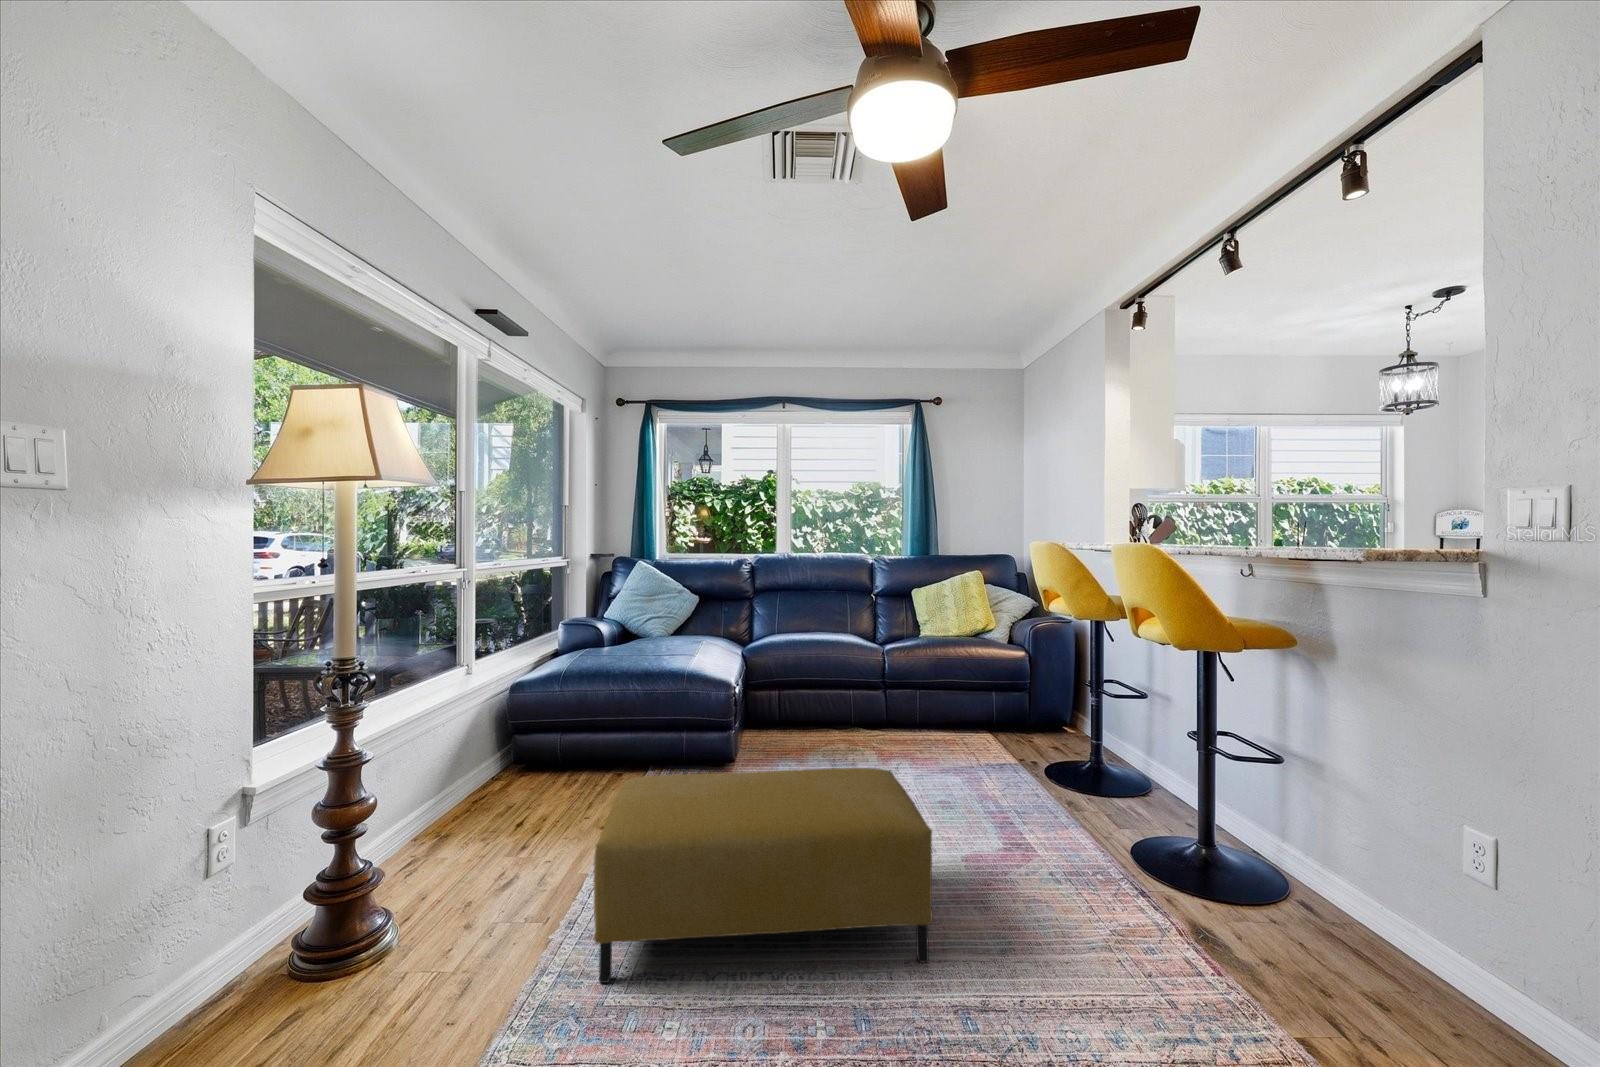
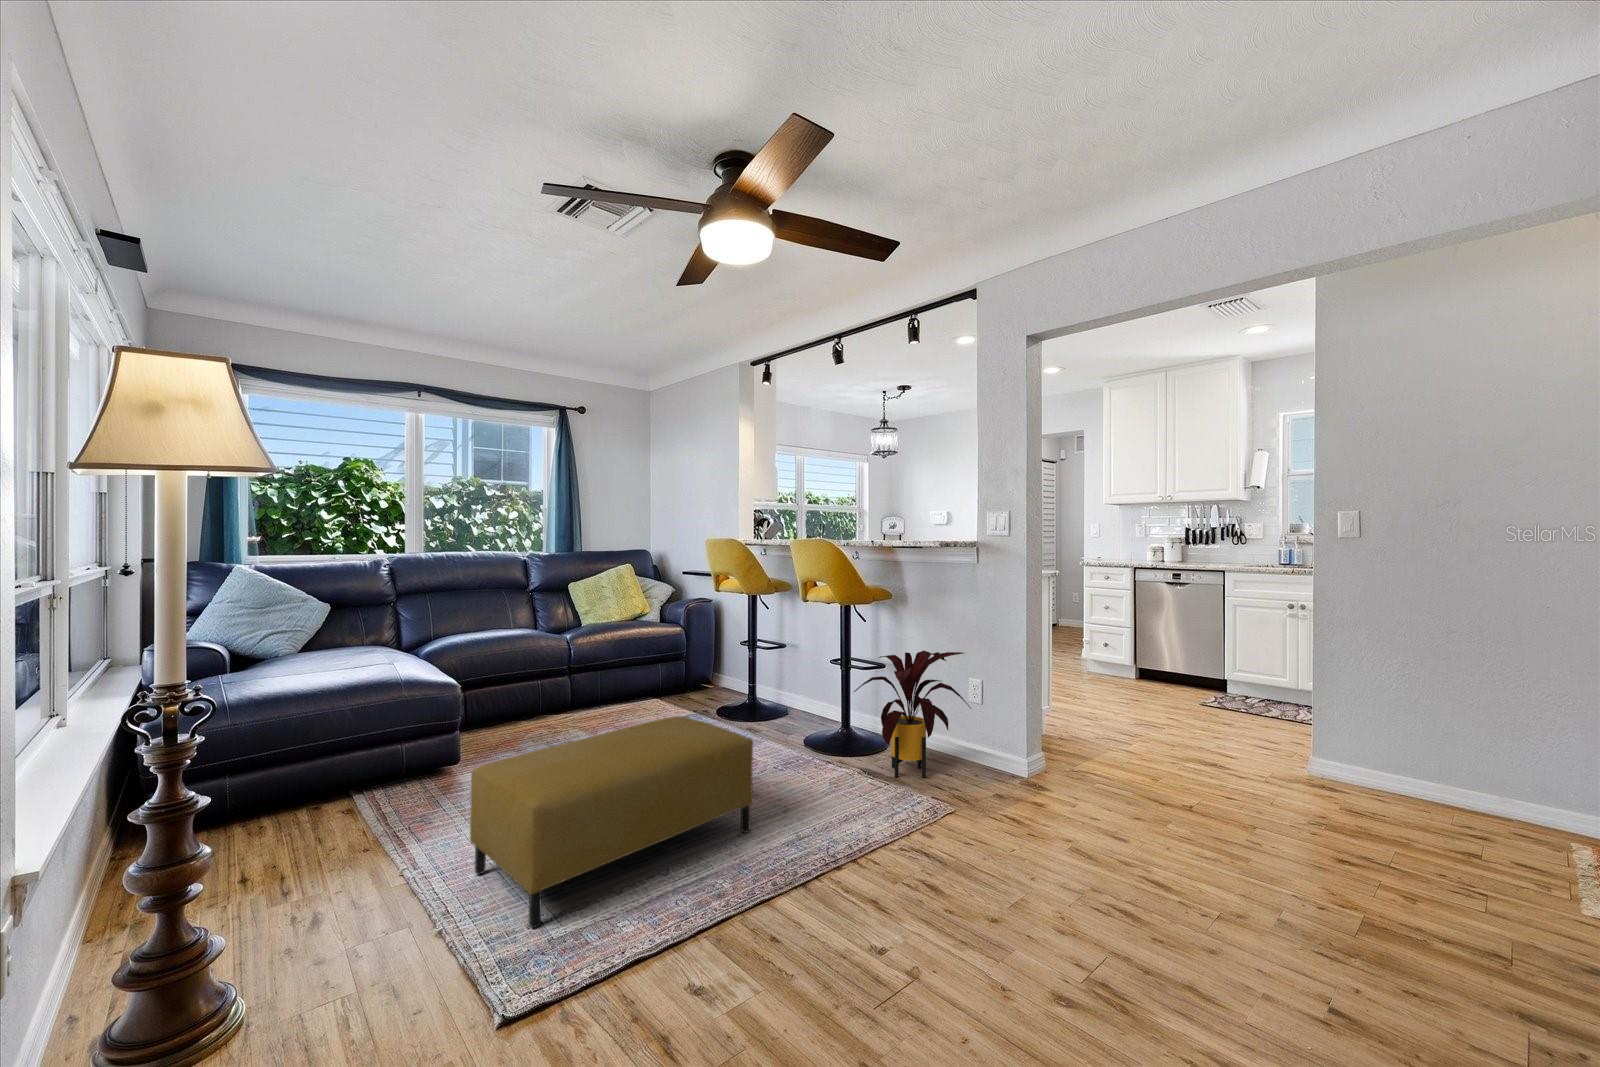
house plant: none [1168,742,1436,988] -> present [854,651,971,778]

